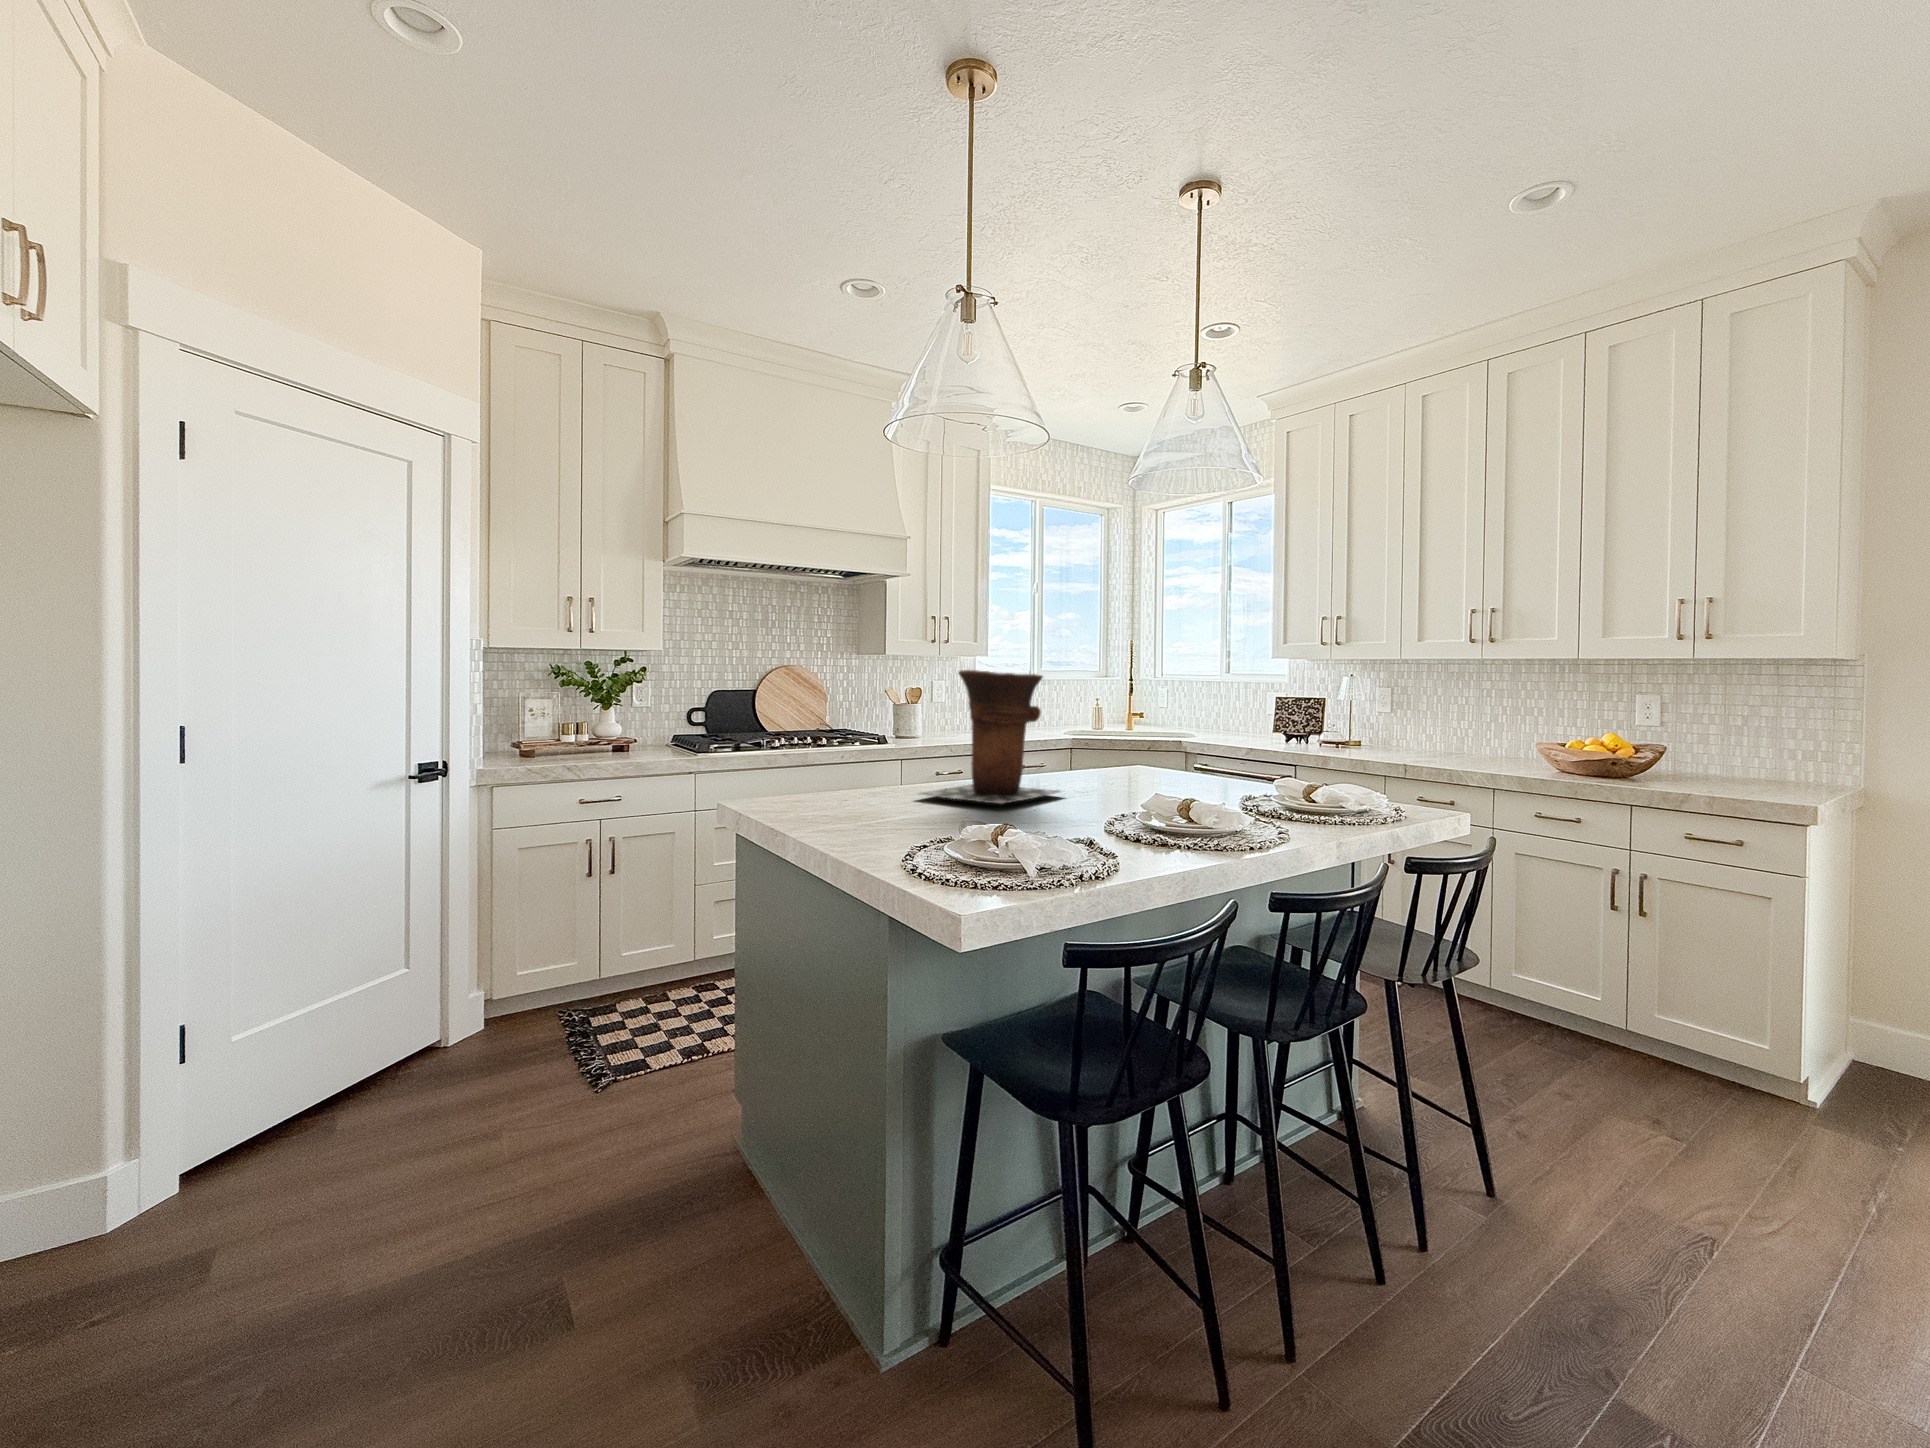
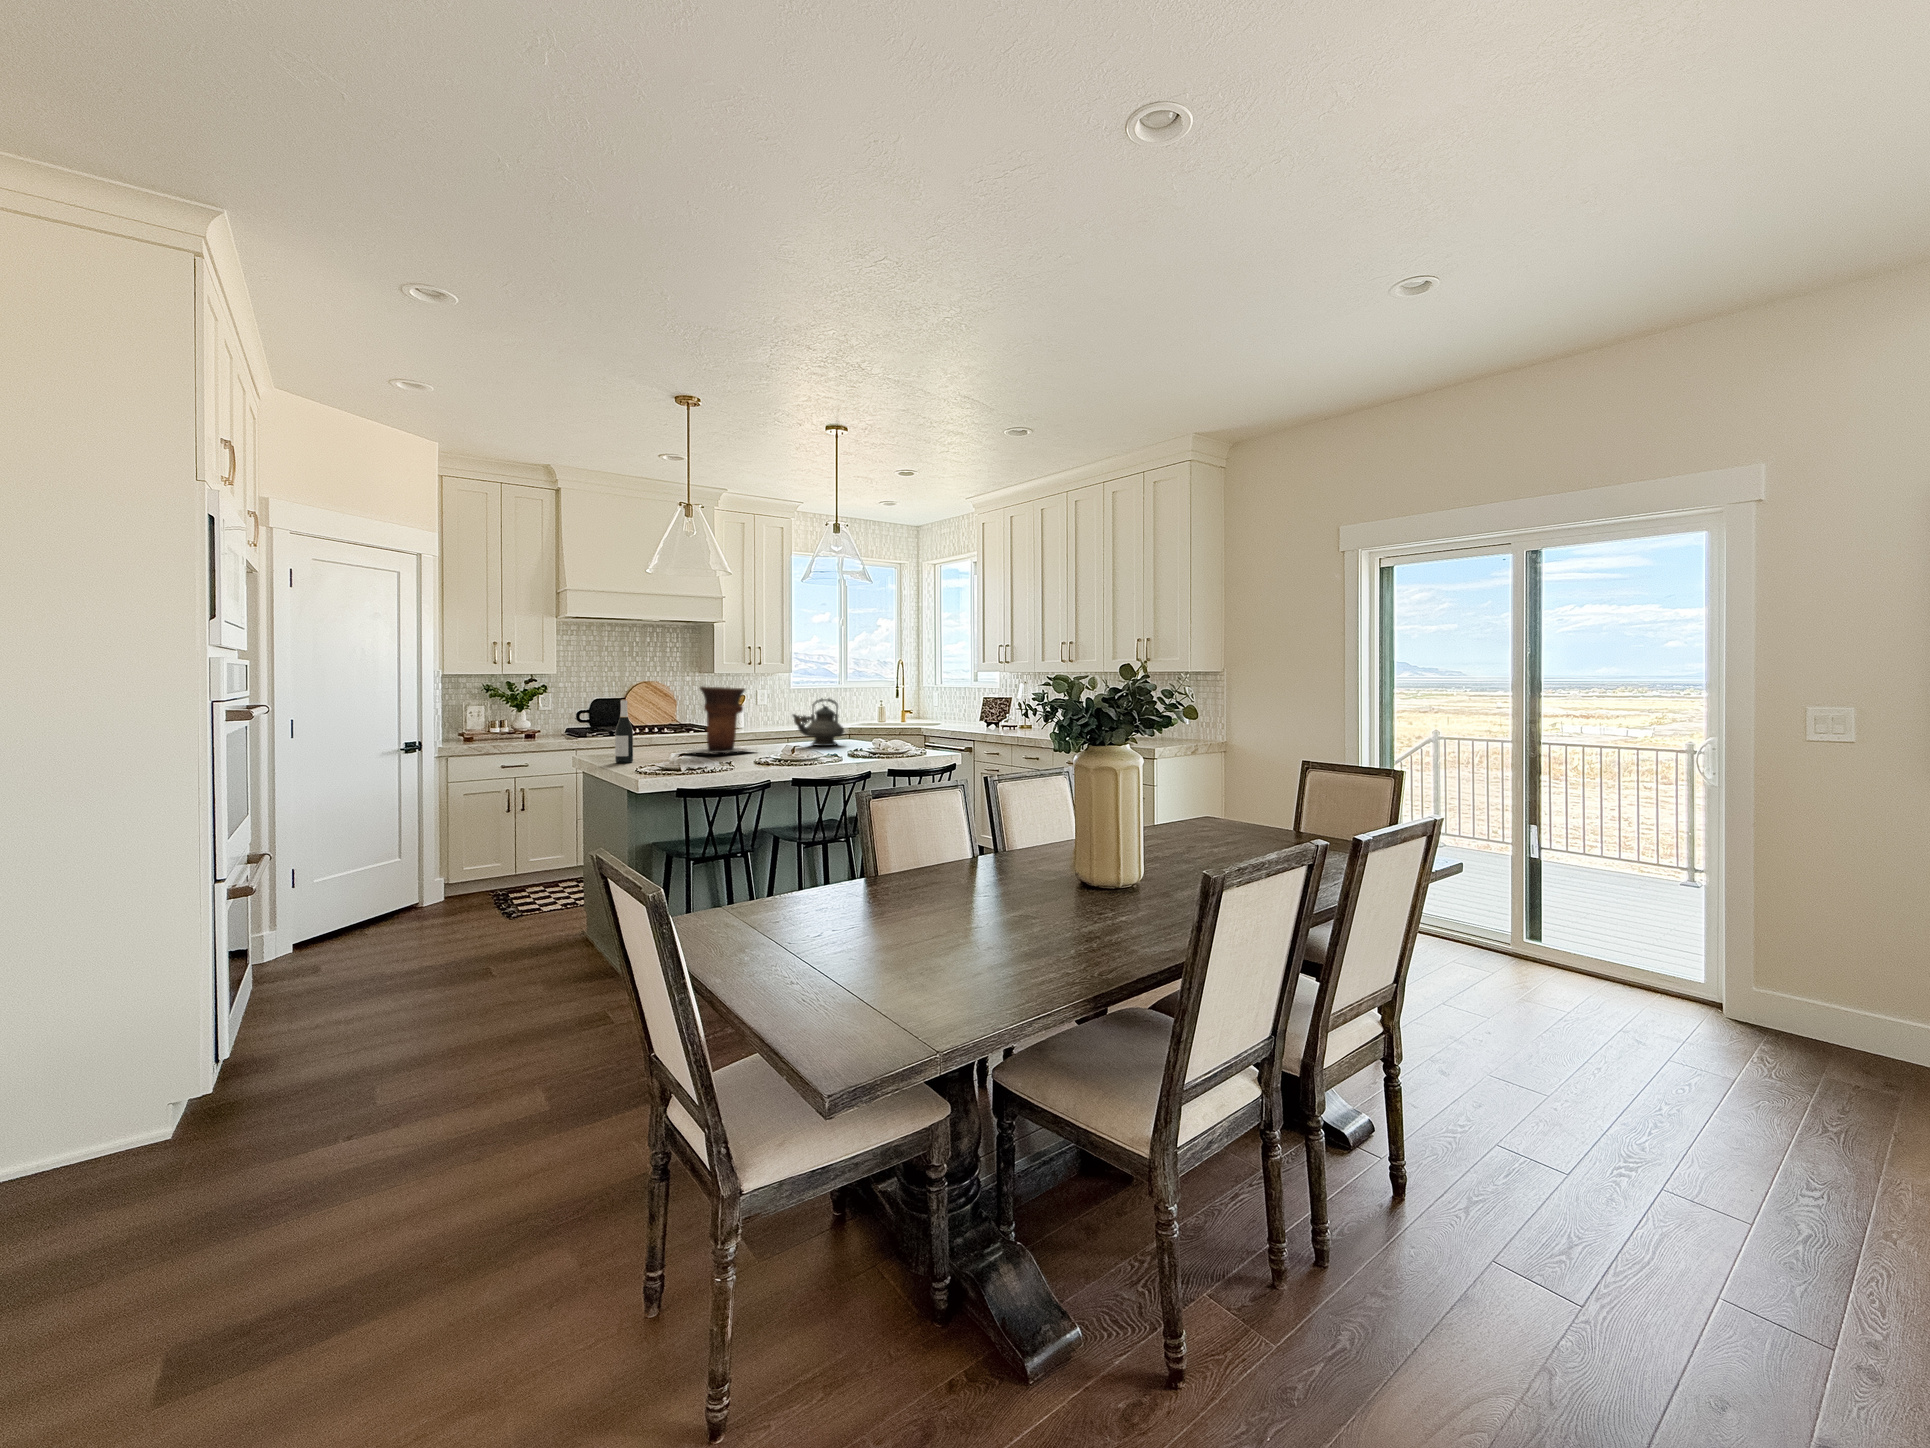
wine bottle: none [826,694,861,827] -> present [615,699,633,763]
teapot: none [1101,695,1185,783] -> present [793,698,844,746]

